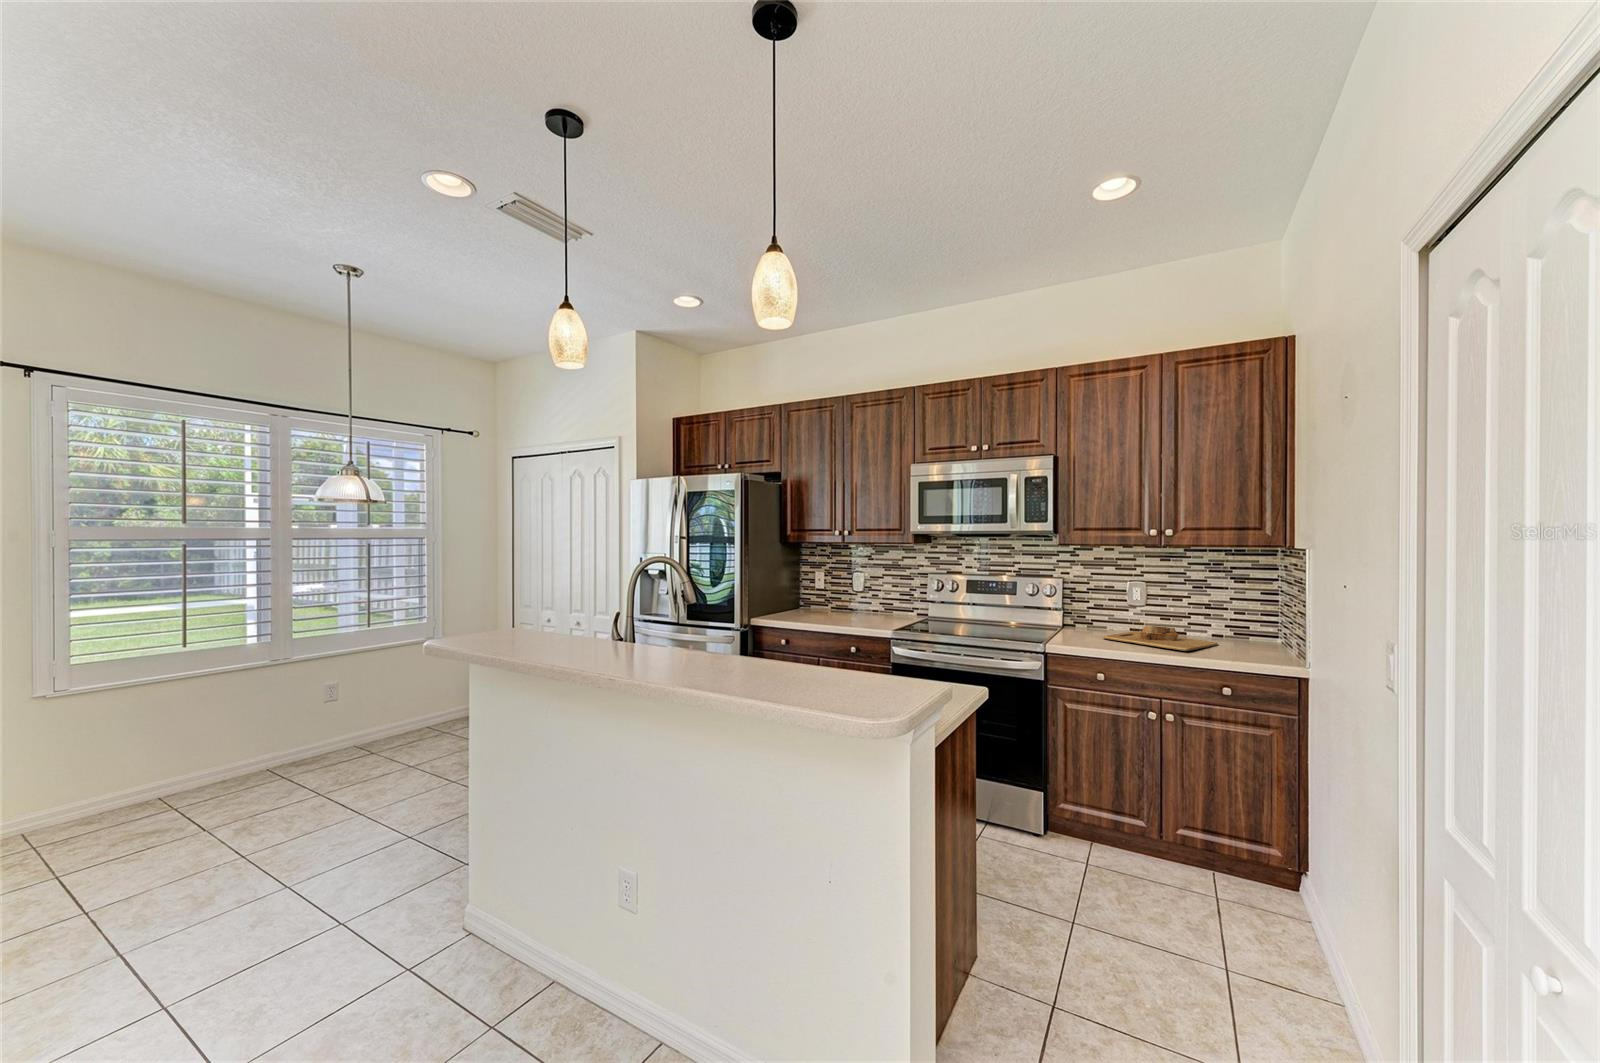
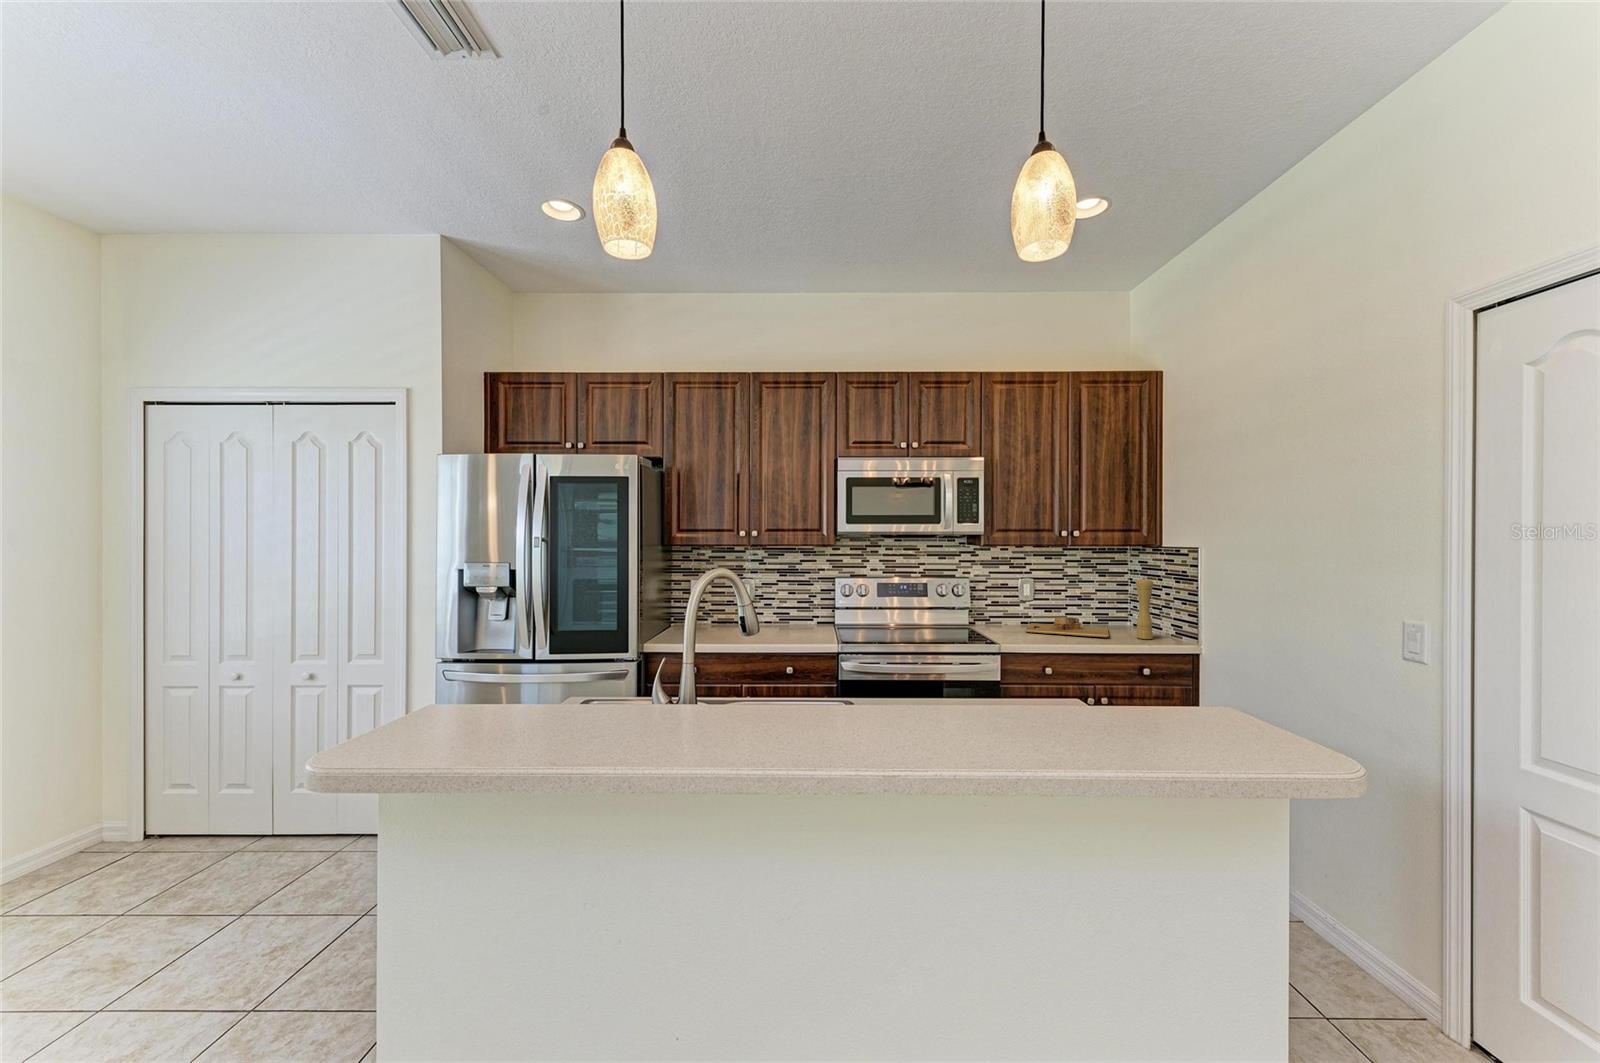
pepper mill: none [1228,586,1249,658] -> present [1136,578,1153,639]

